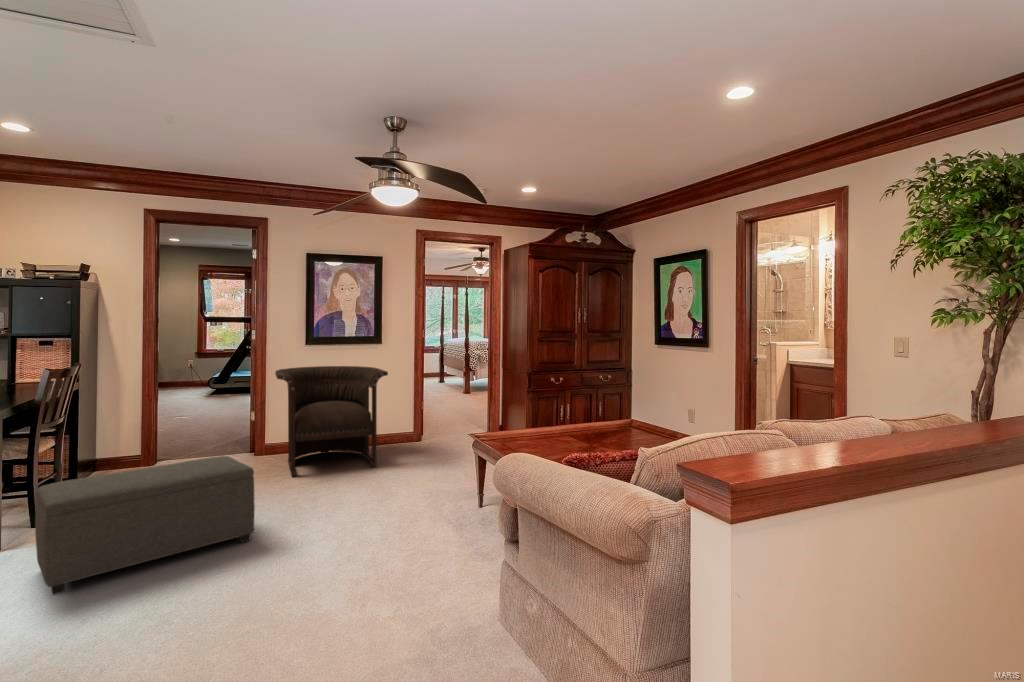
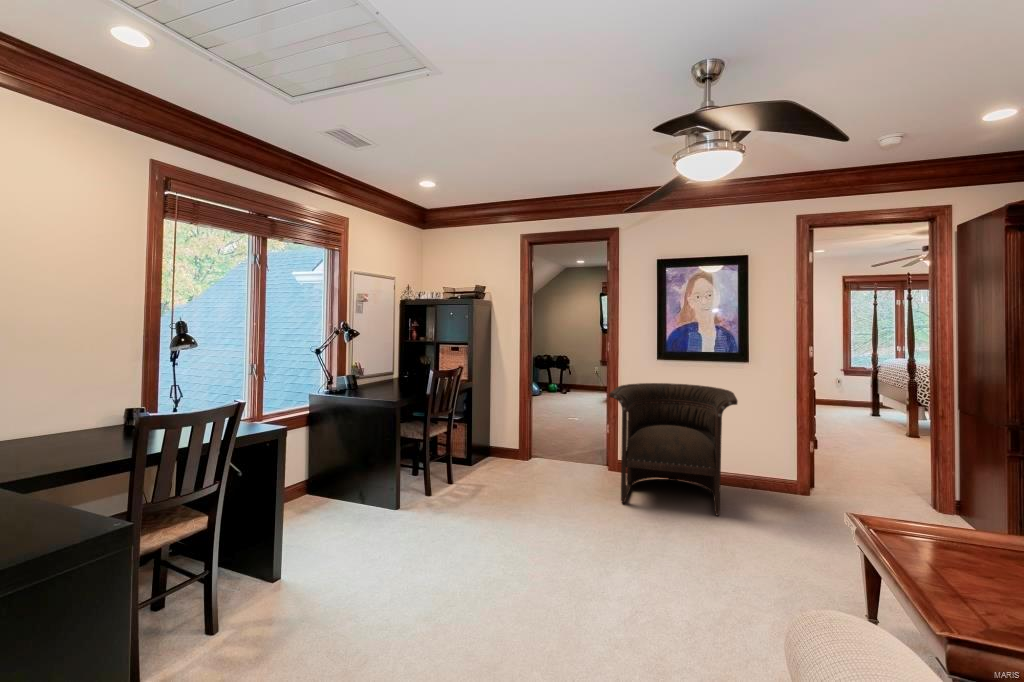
ottoman: present [35,456,255,595] -> none [367,475,538,577]

